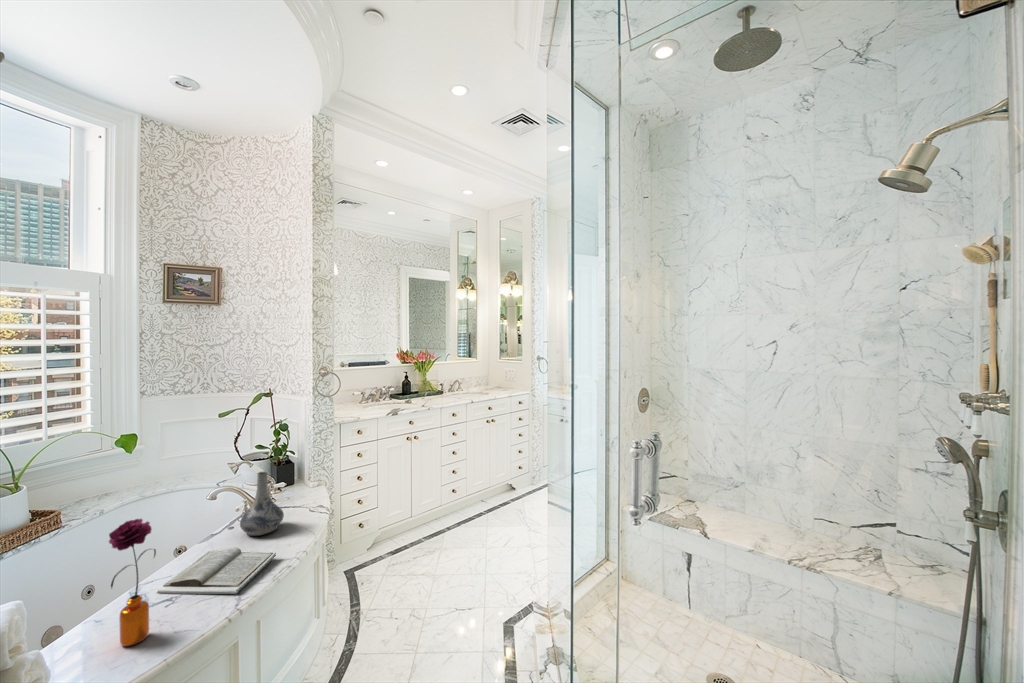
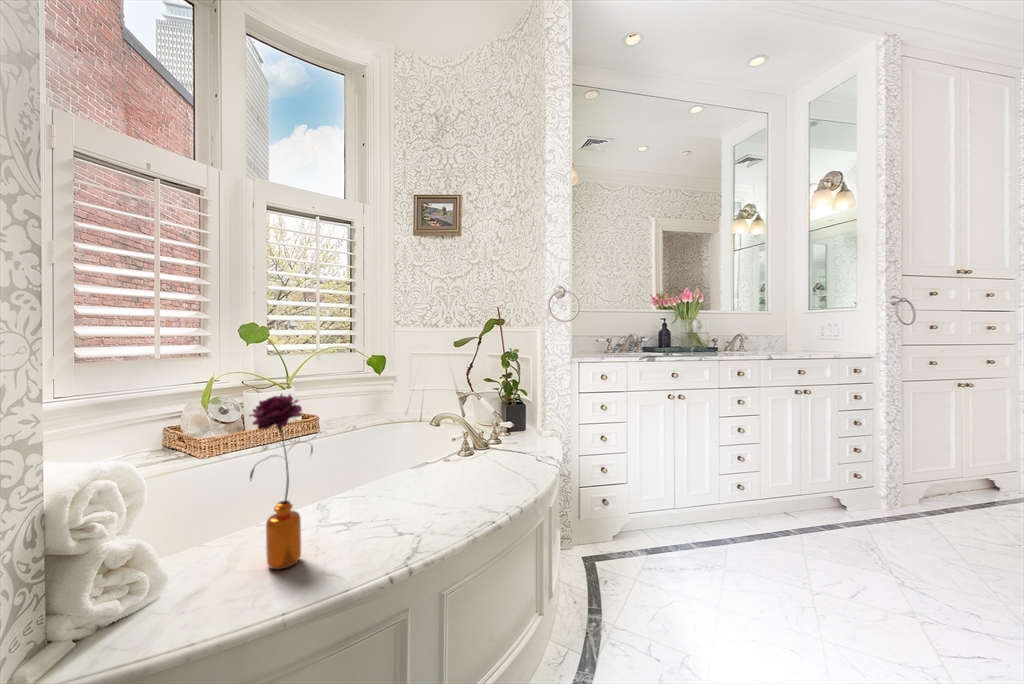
decorative vase: present [240,472,284,536] -> none [452,396,501,476]
book: present [157,547,276,594] -> none [344,479,479,541]

